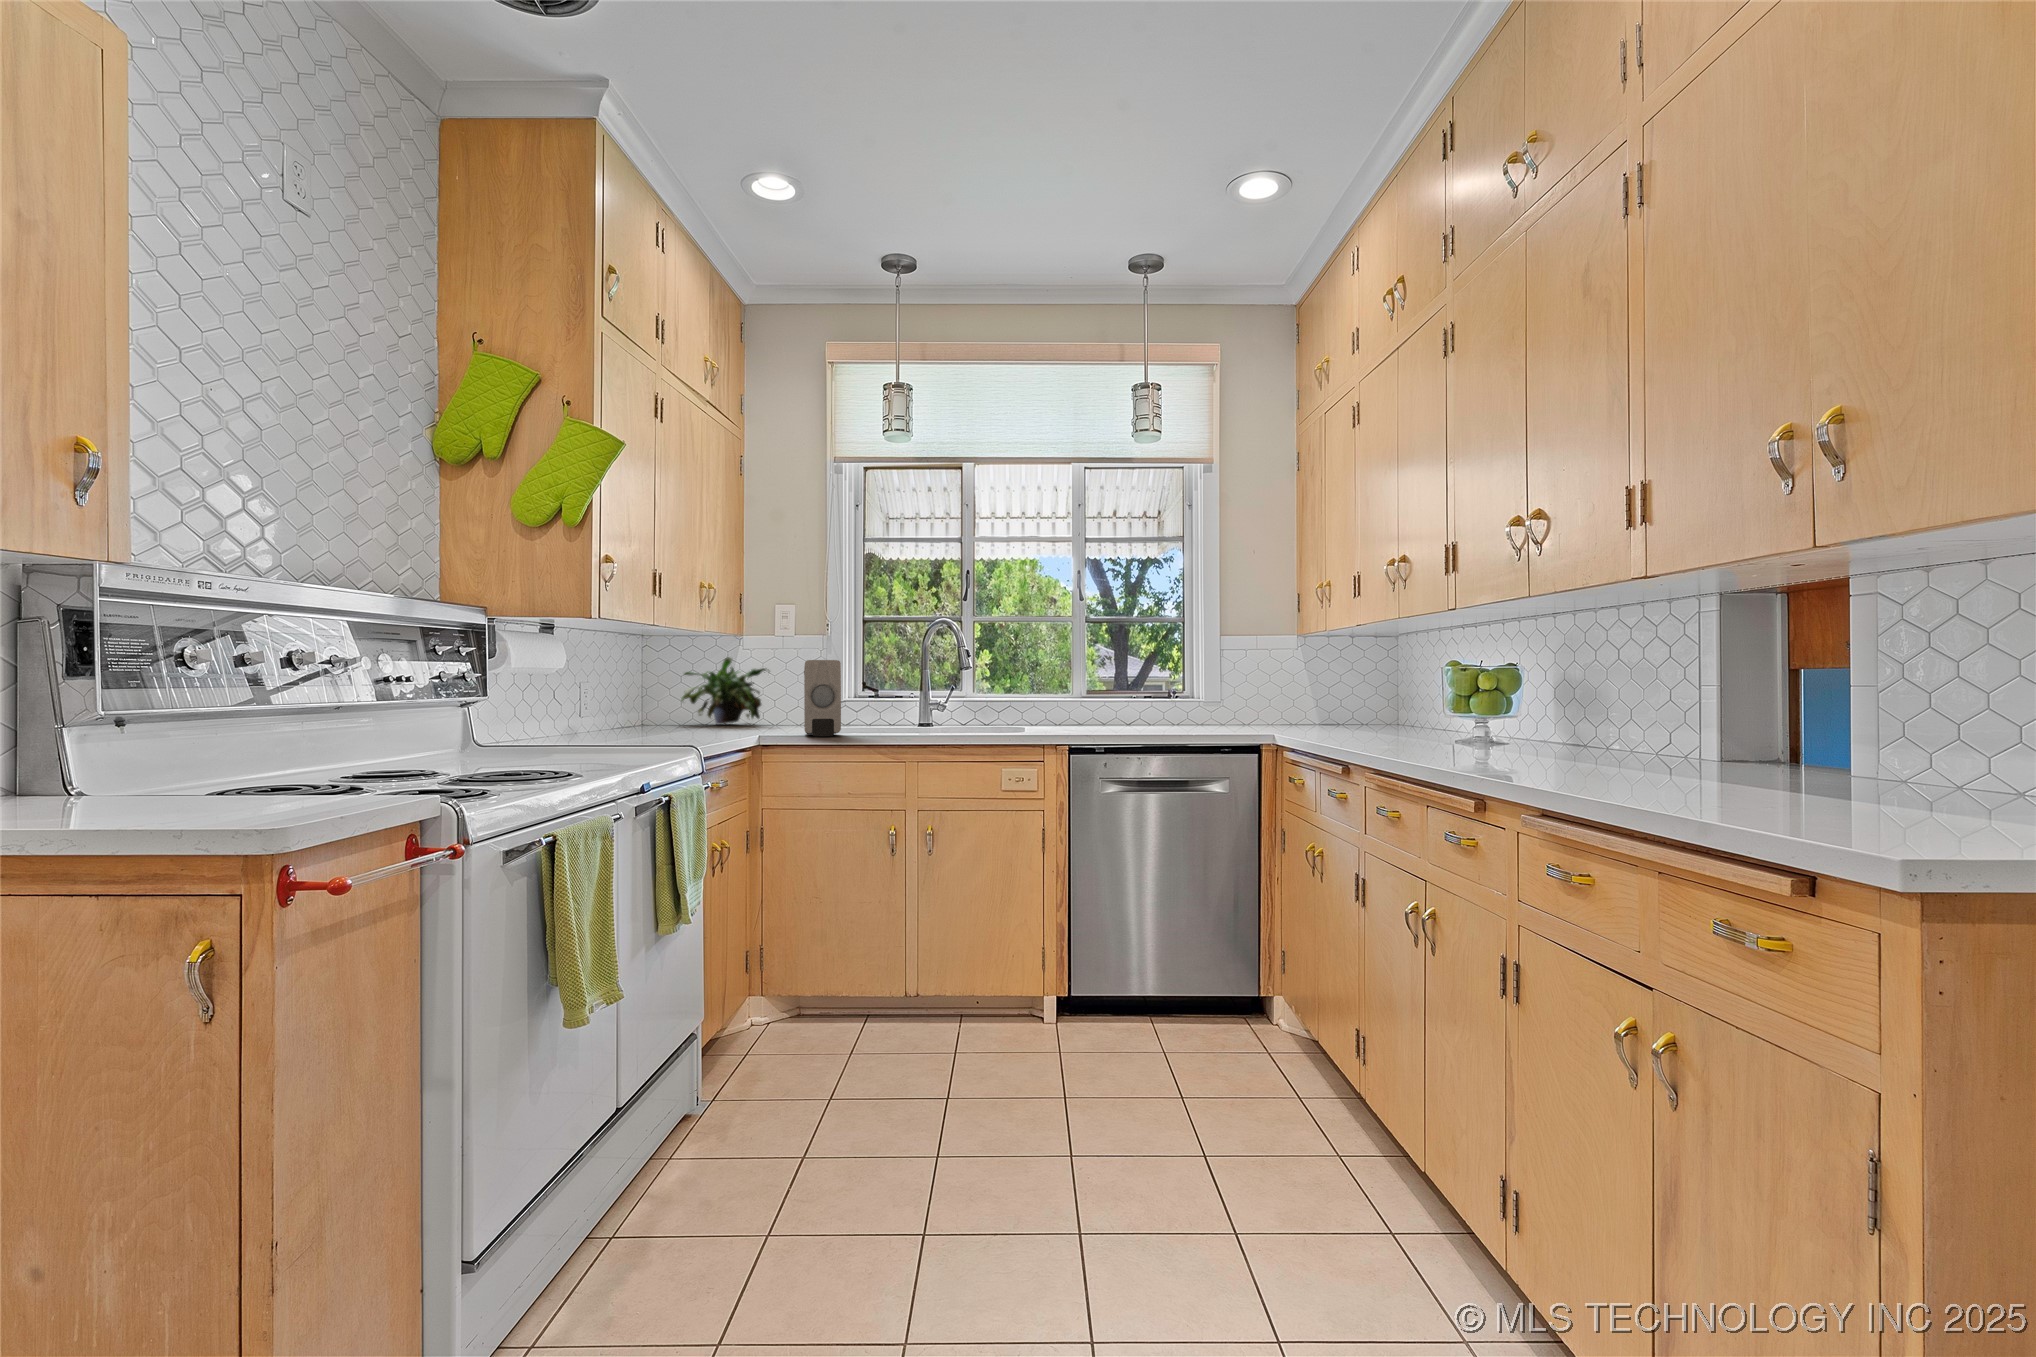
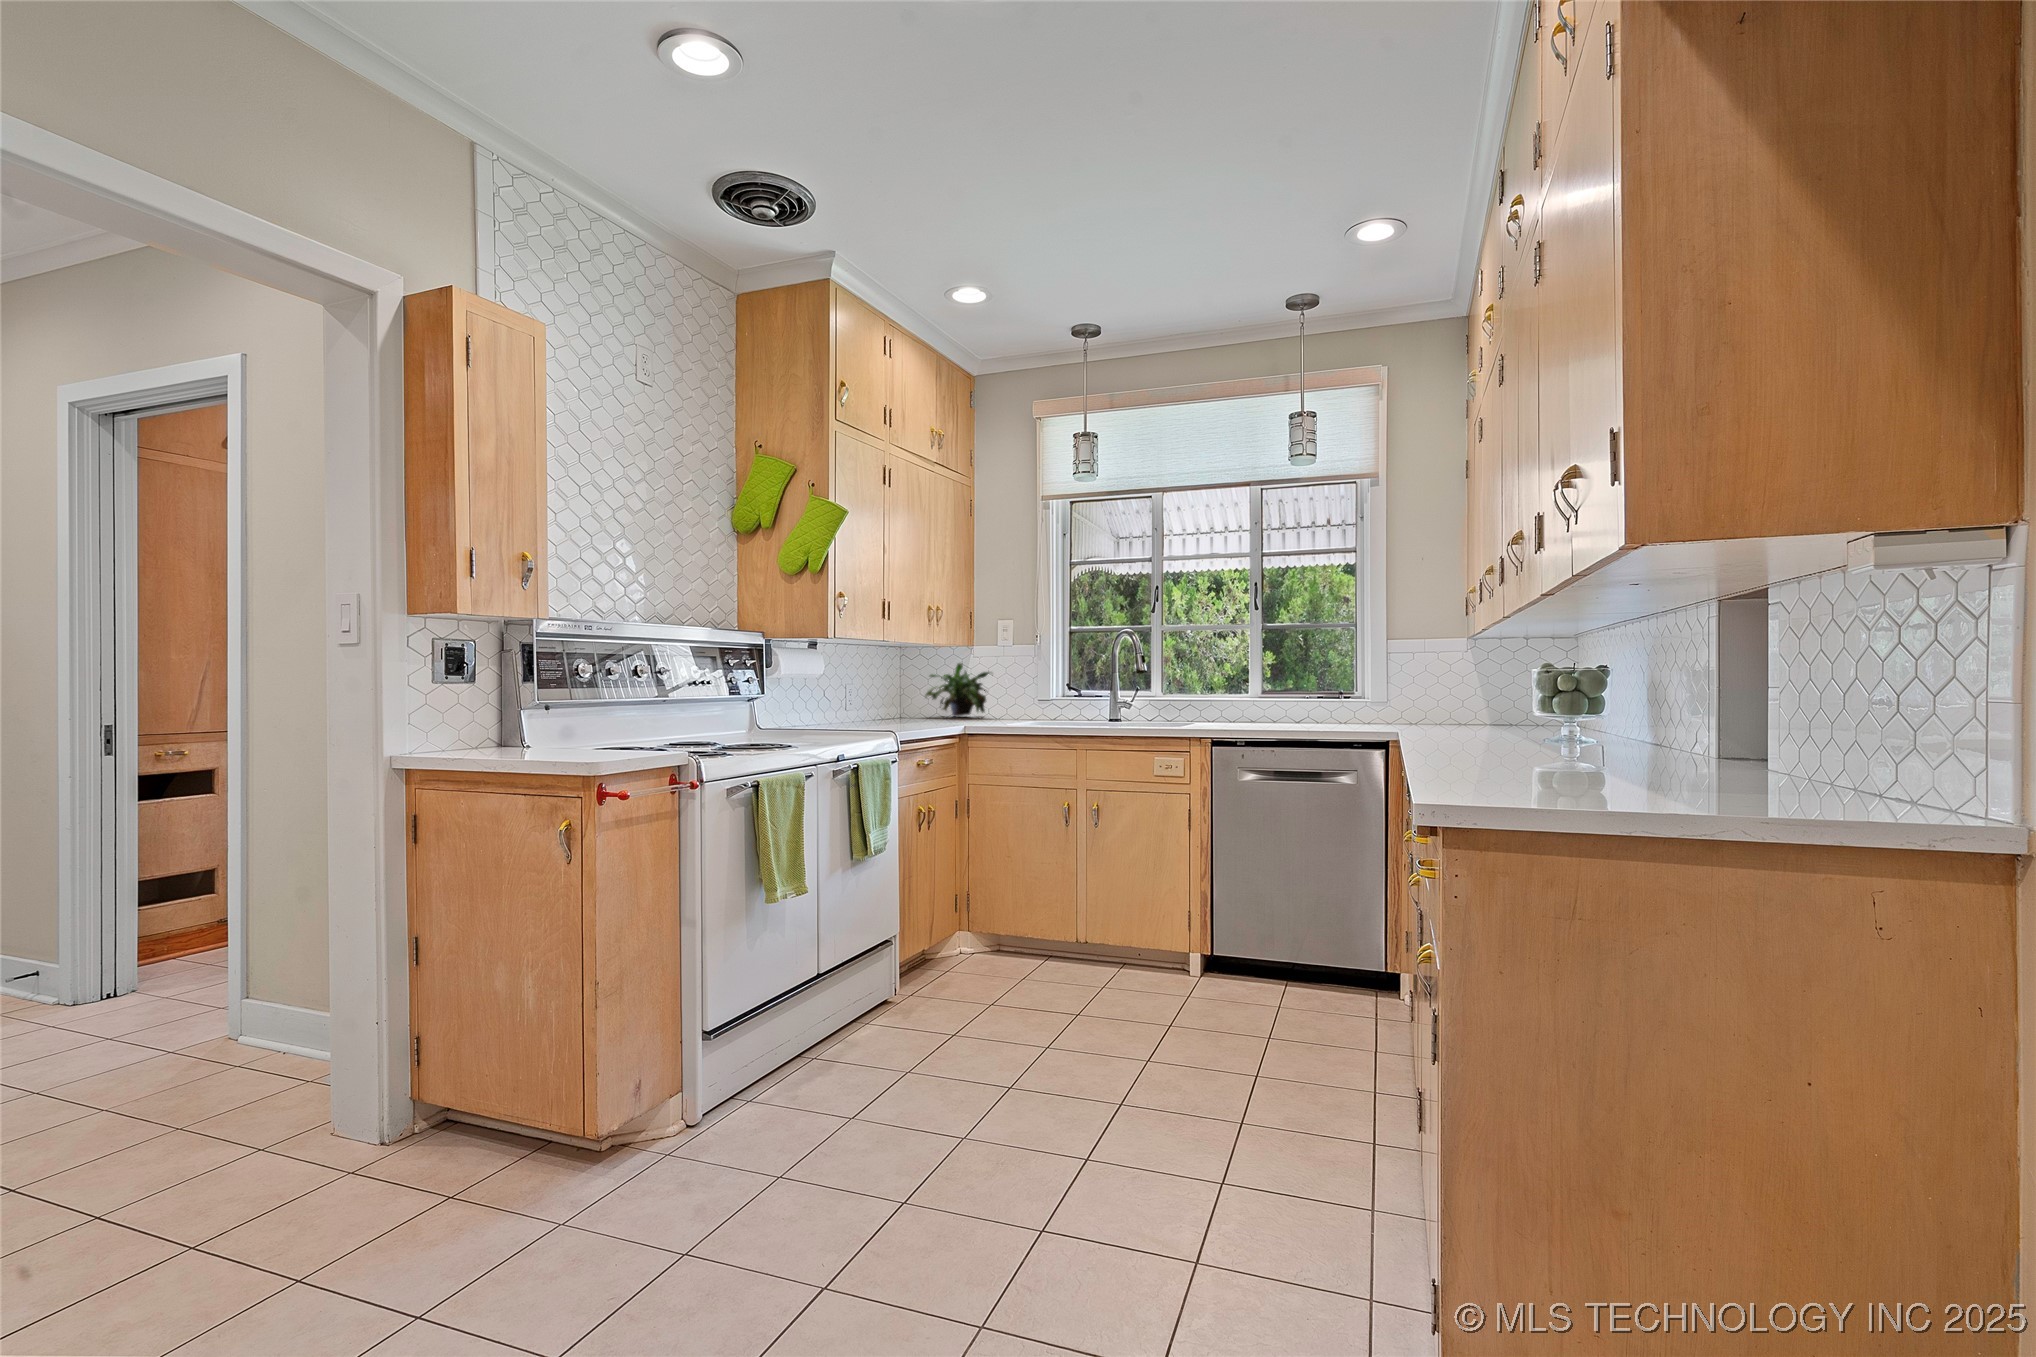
soap dispenser: present [804,660,841,736] -> none [998,666,1031,726]

